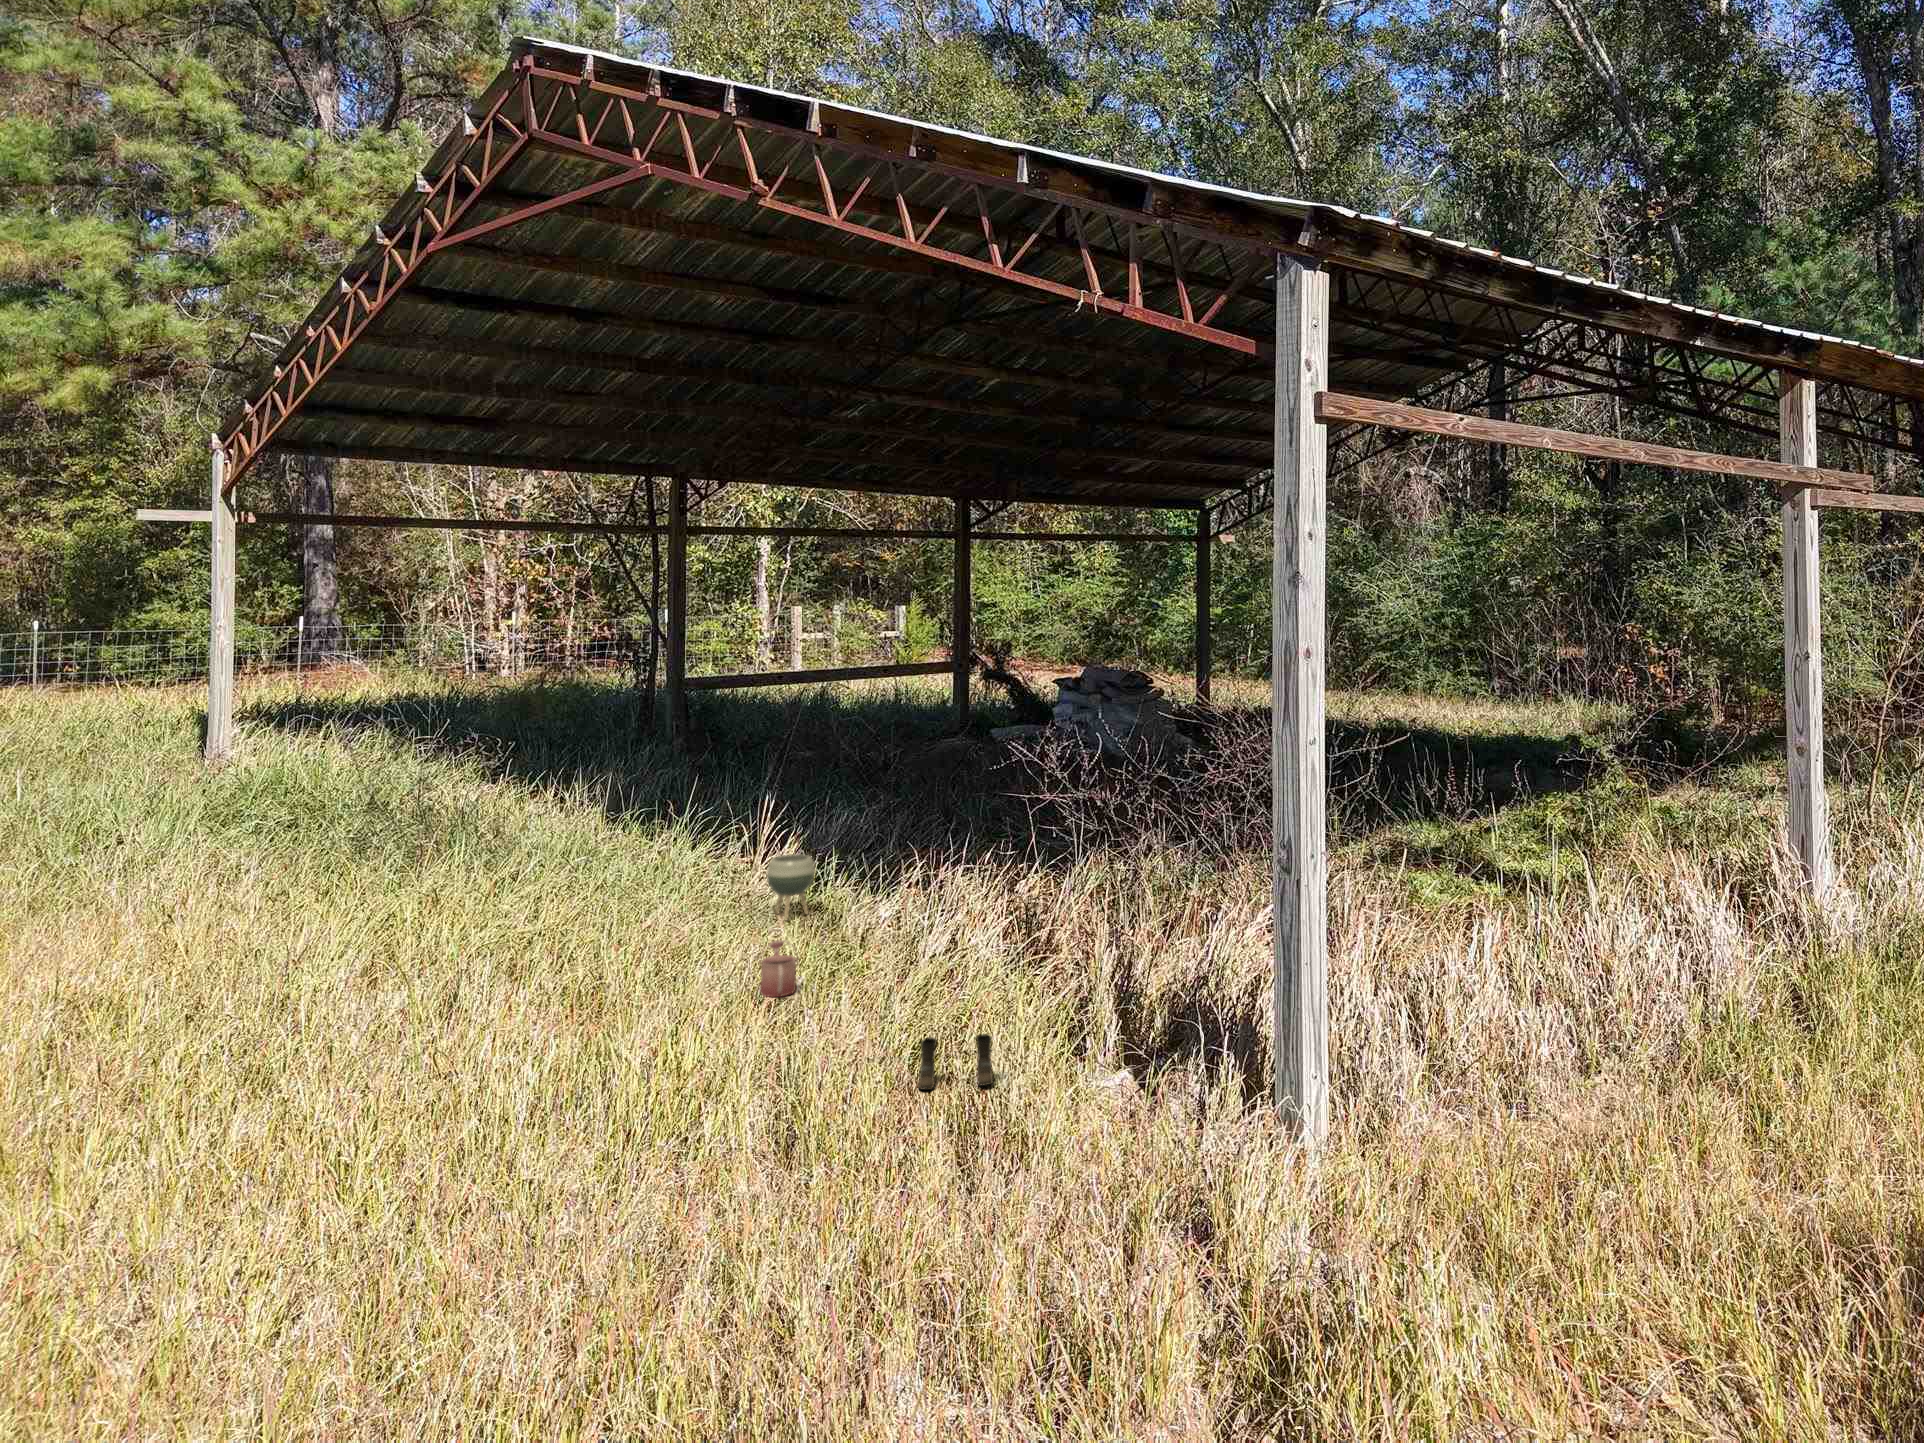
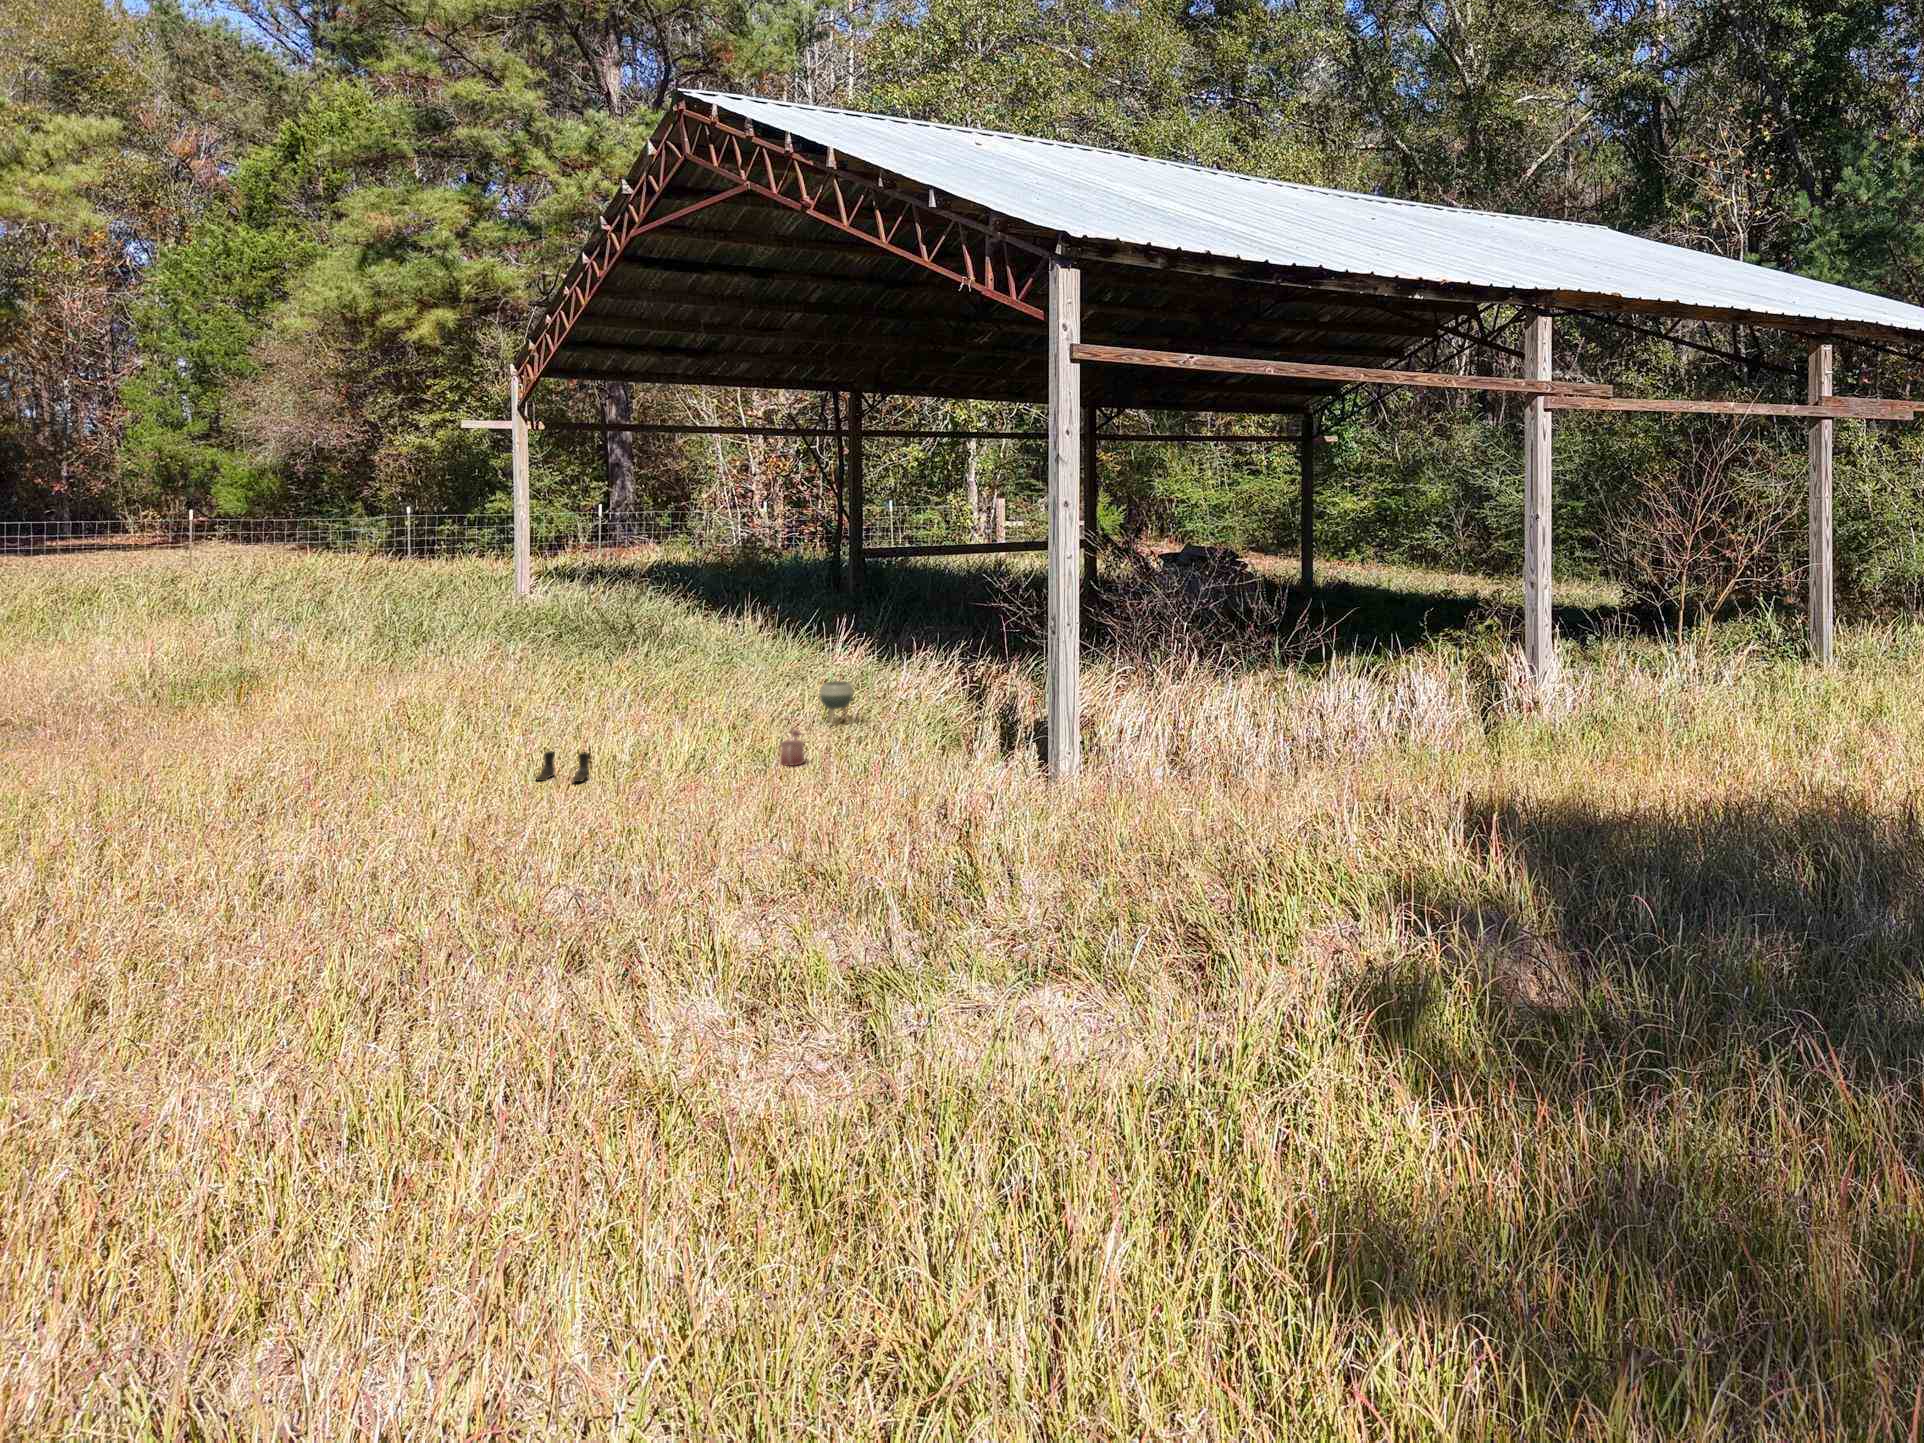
boots: present [918,1034,994,1090] -> present [536,751,590,782]

